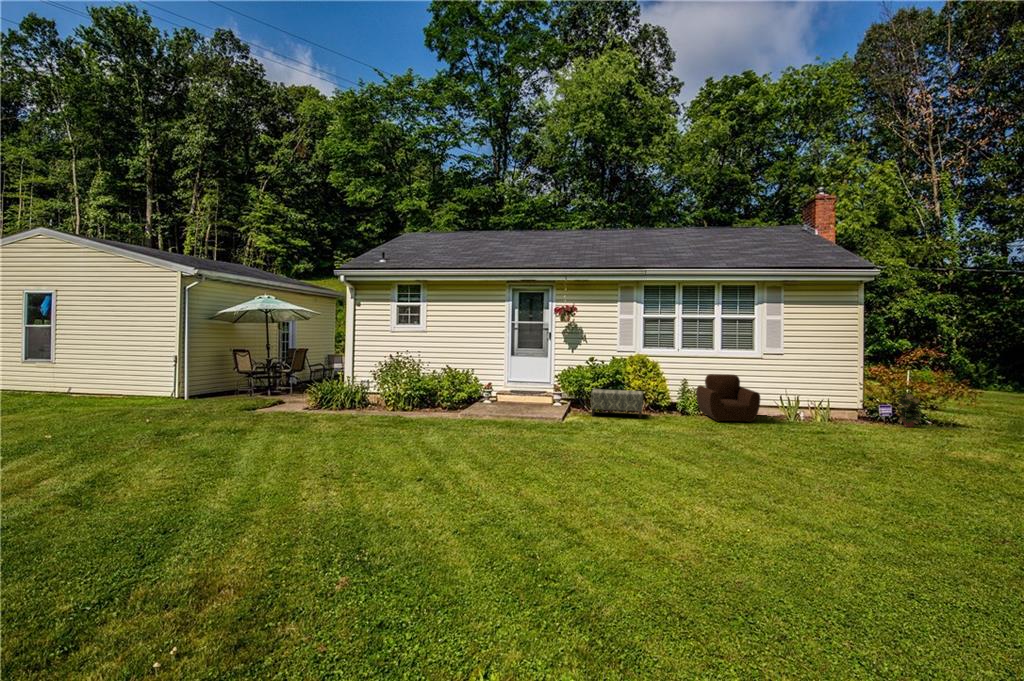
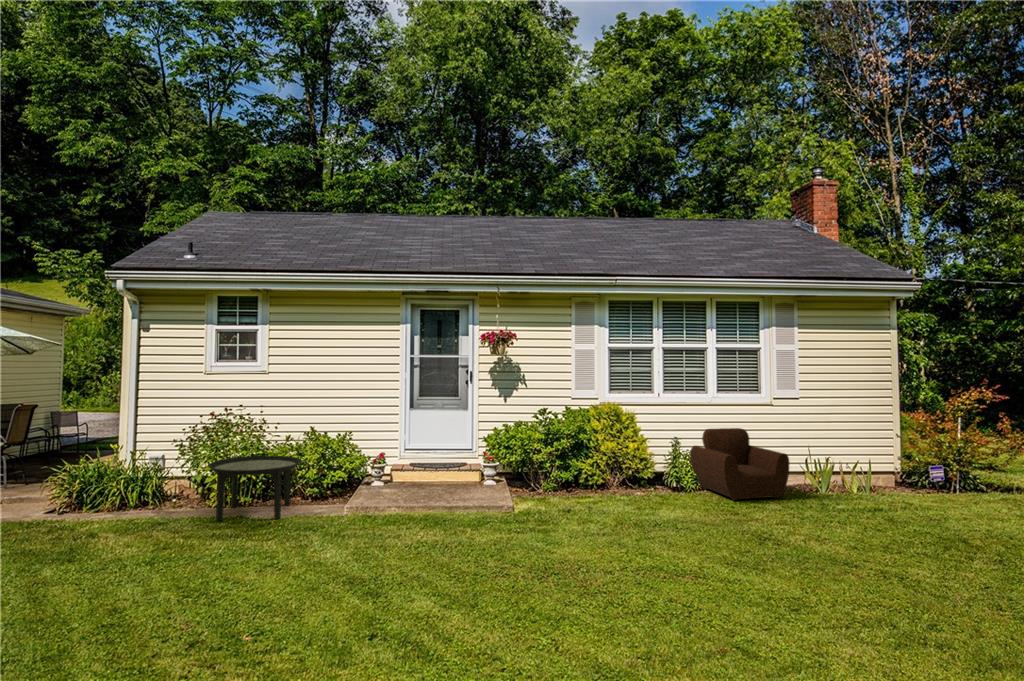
round table: none [393,381,443,416] -> present [208,456,301,521]
bench: present [591,389,643,418] -> none [545,458,627,502]
decorative plant: present [897,394,921,427] -> none [947,447,986,493]

